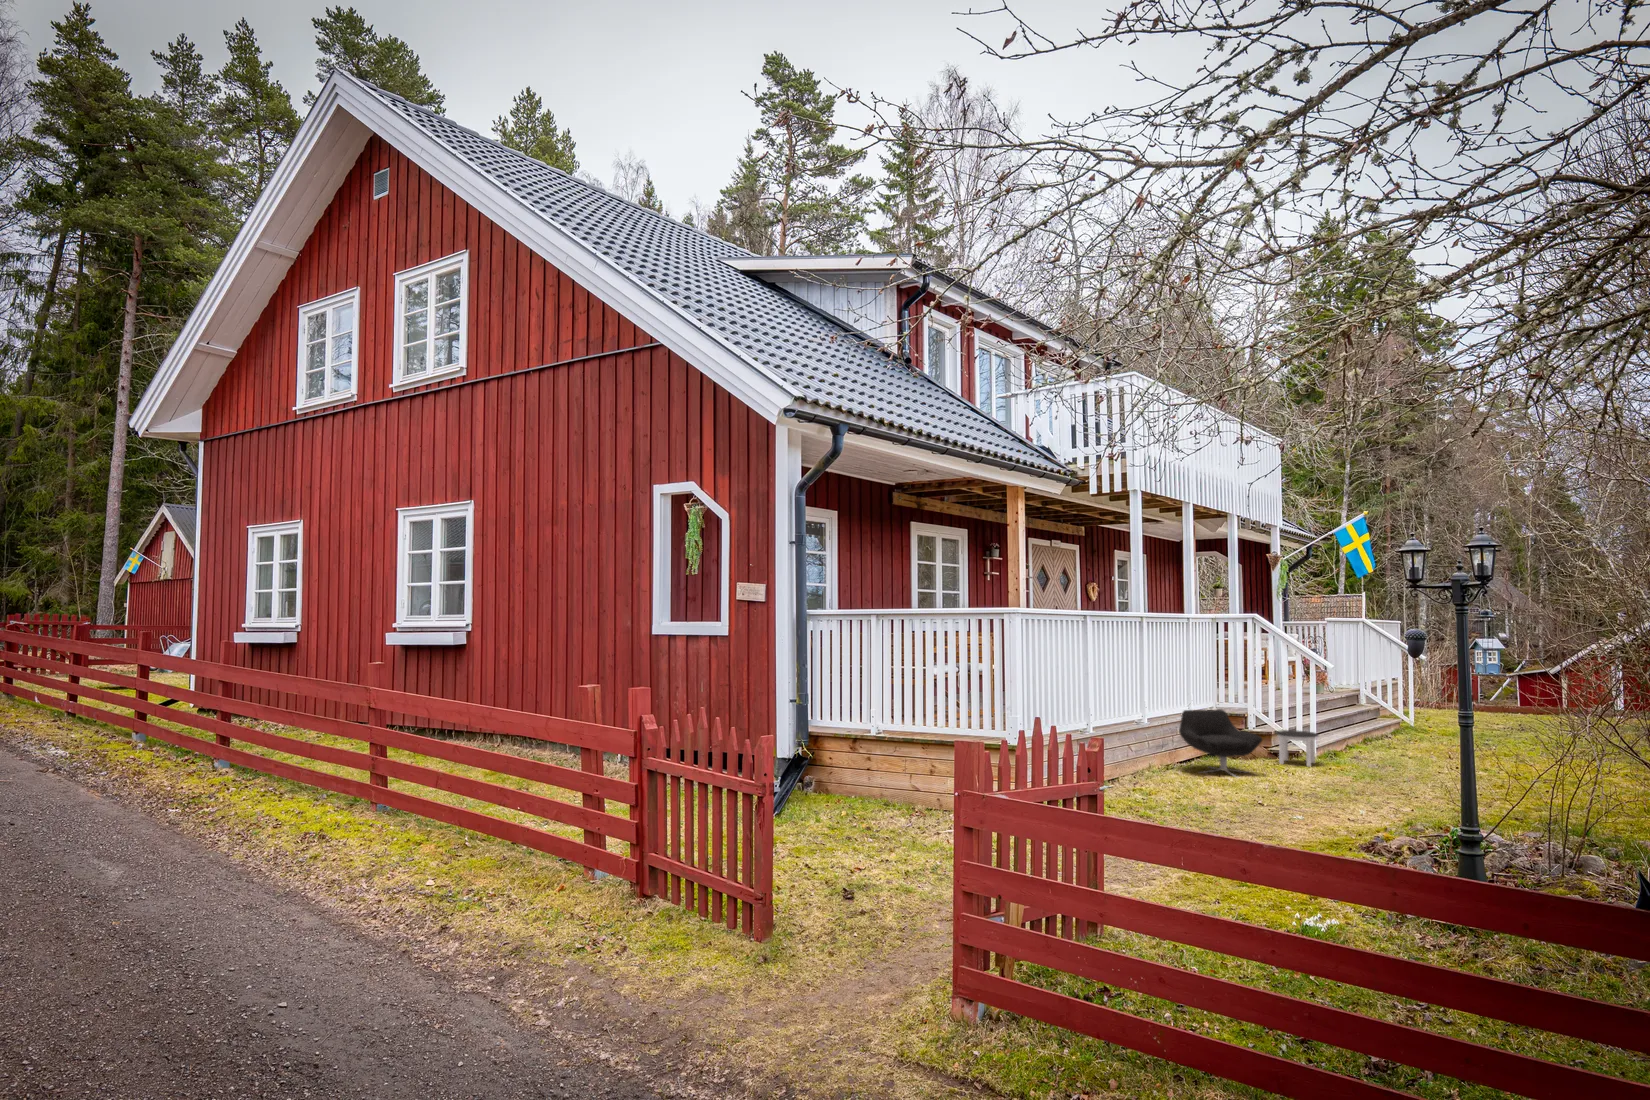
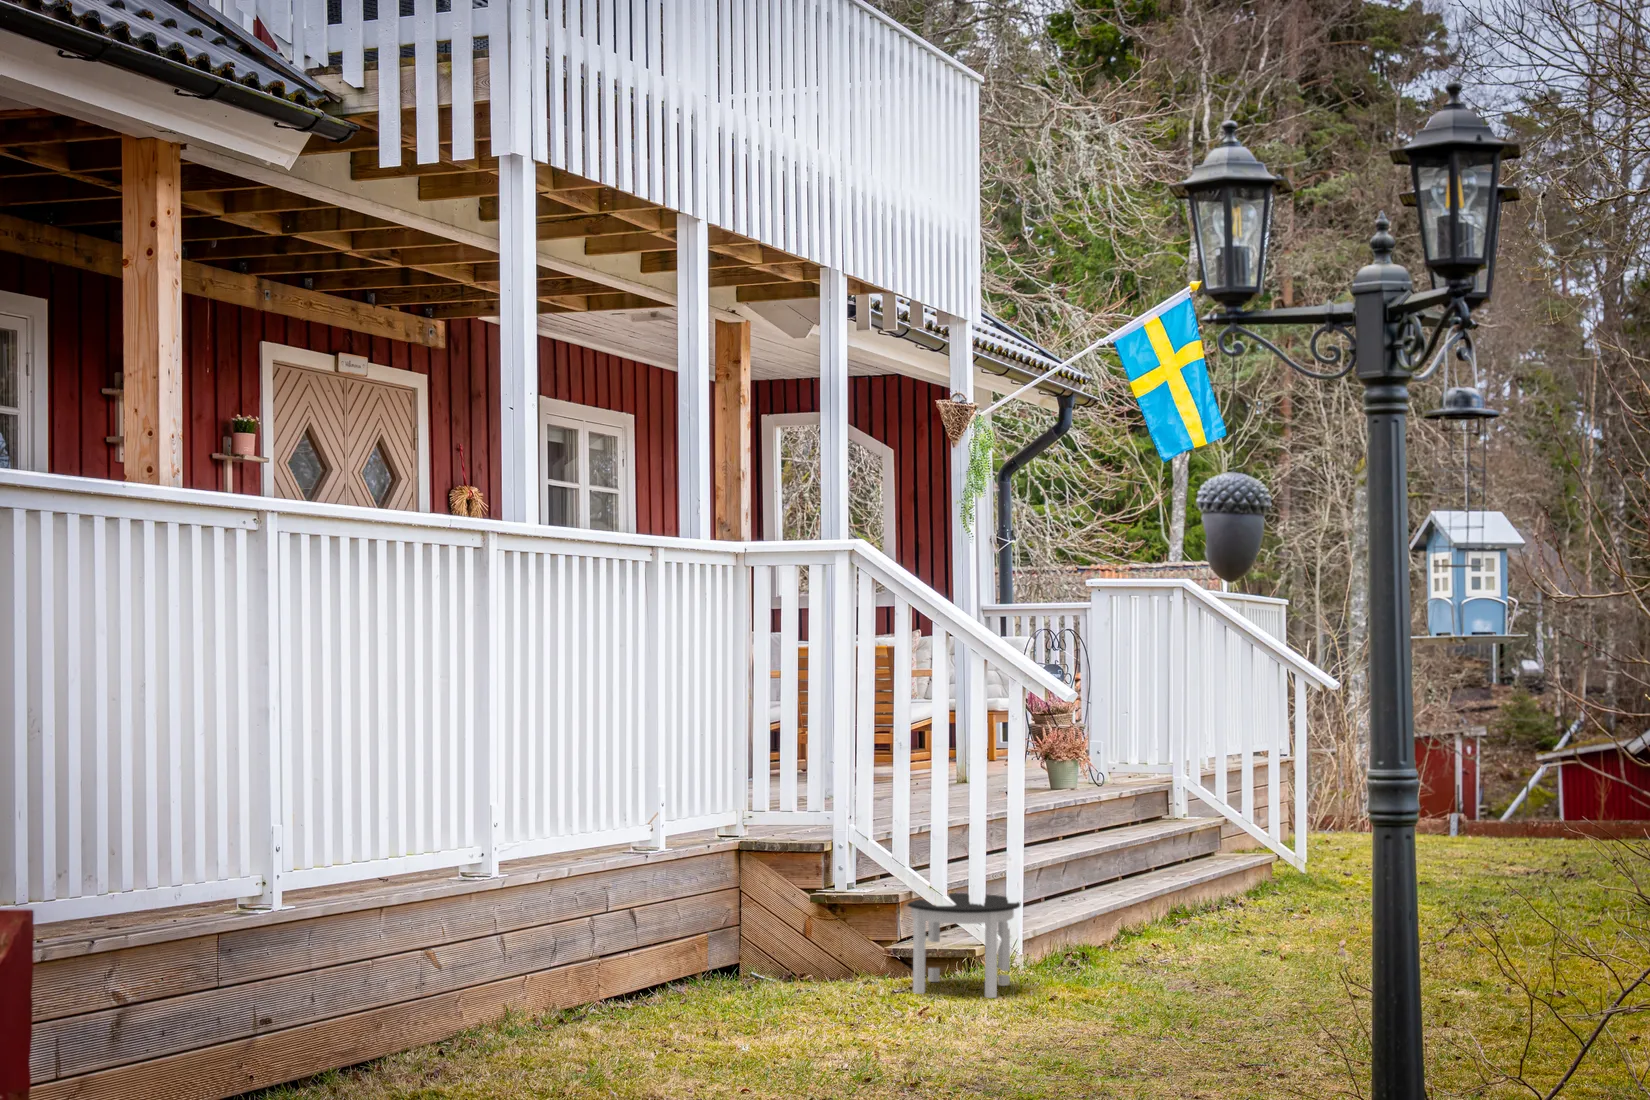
lounge chair: present [1179,709,1262,777] -> none [621,839,857,1050]

